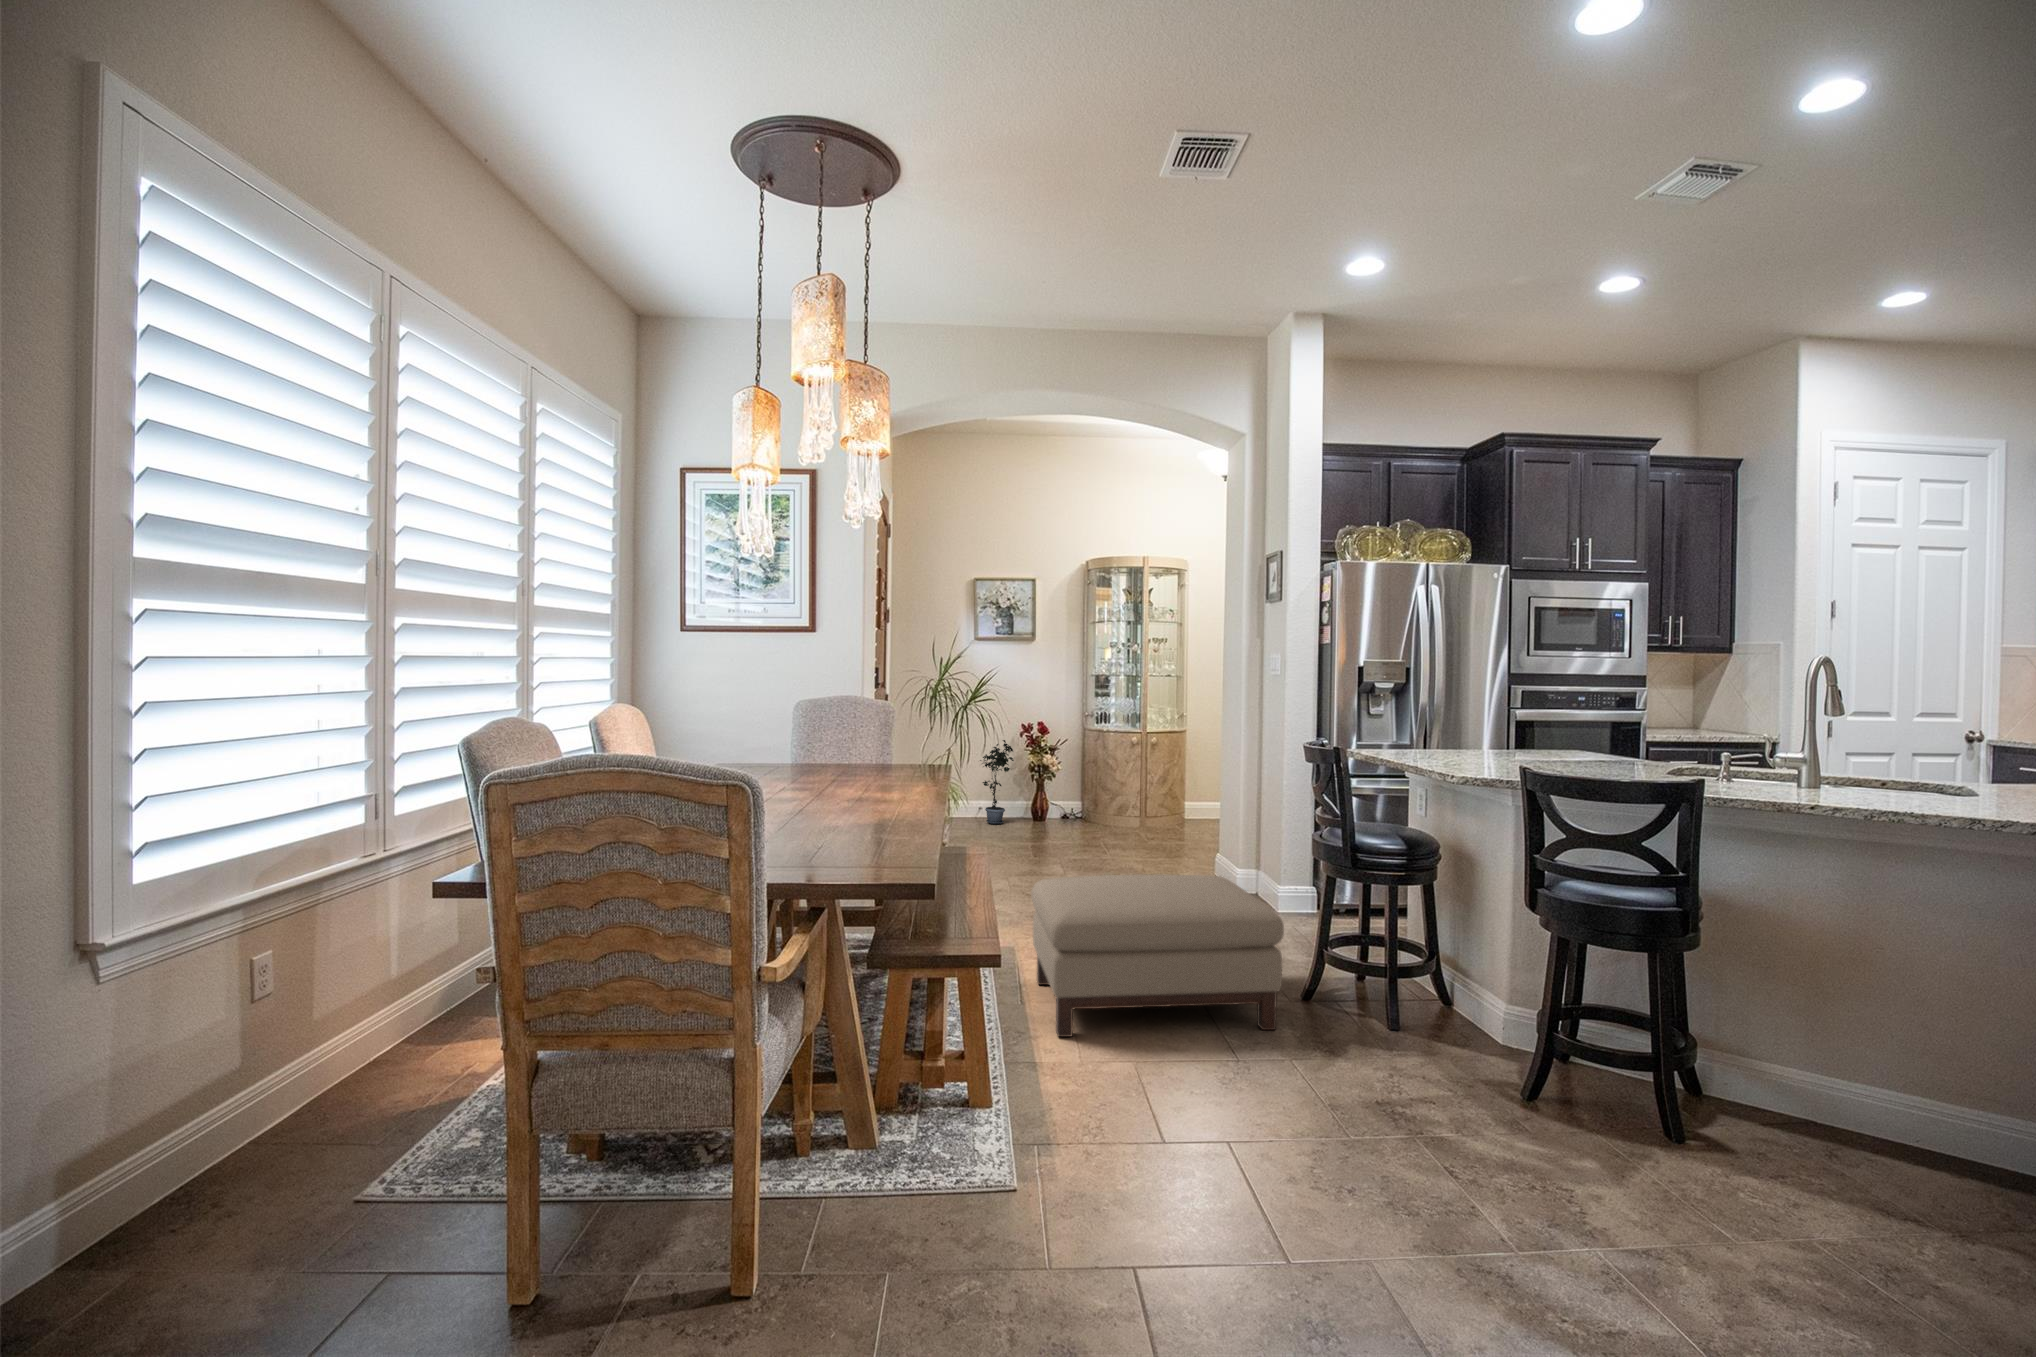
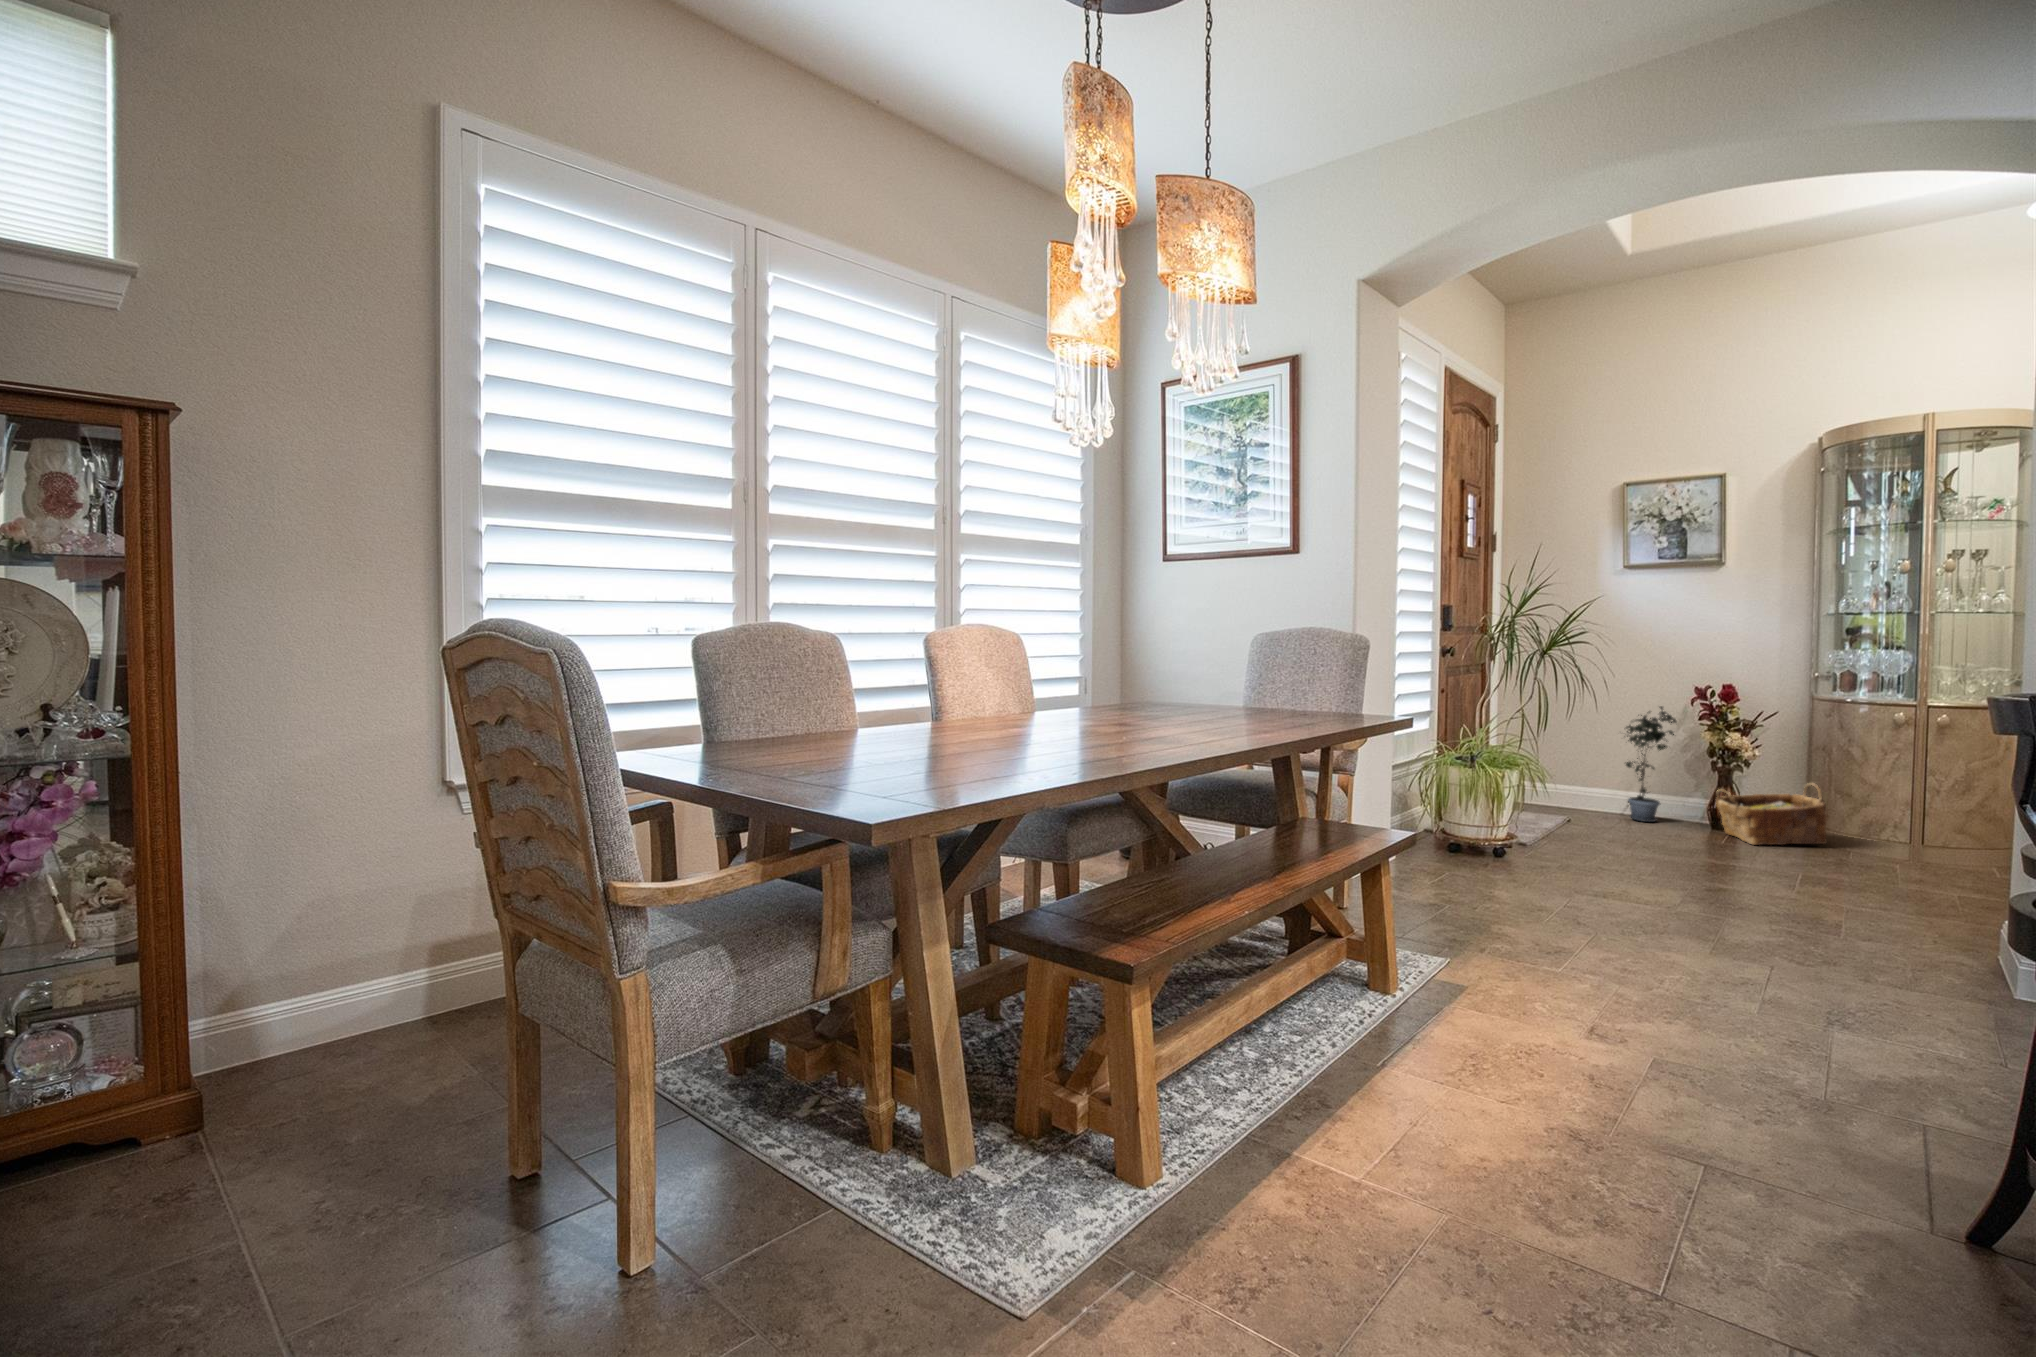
woven basket: none [1042,787,1100,832] -> present [1716,783,1826,845]
ottoman: present [1031,874,1284,1037] -> none [1361,883,1866,1267]

